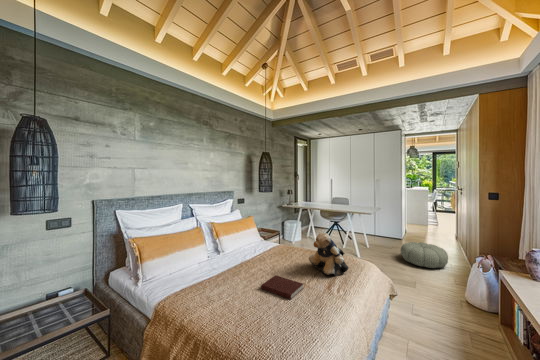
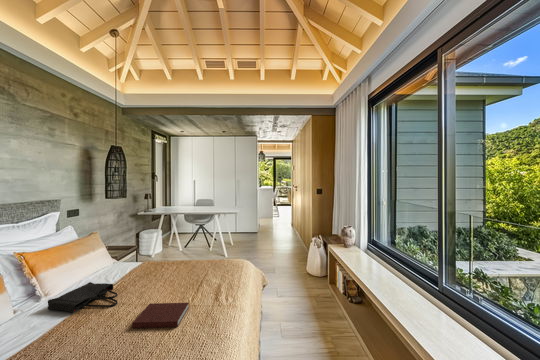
teddy bear: present [309,233,349,276] -> none [188,240,231,284]
pouf: present [400,242,448,268] -> none [261,233,294,254]
tote bag: none [221,250,257,270] -> present [48,282,117,312]

